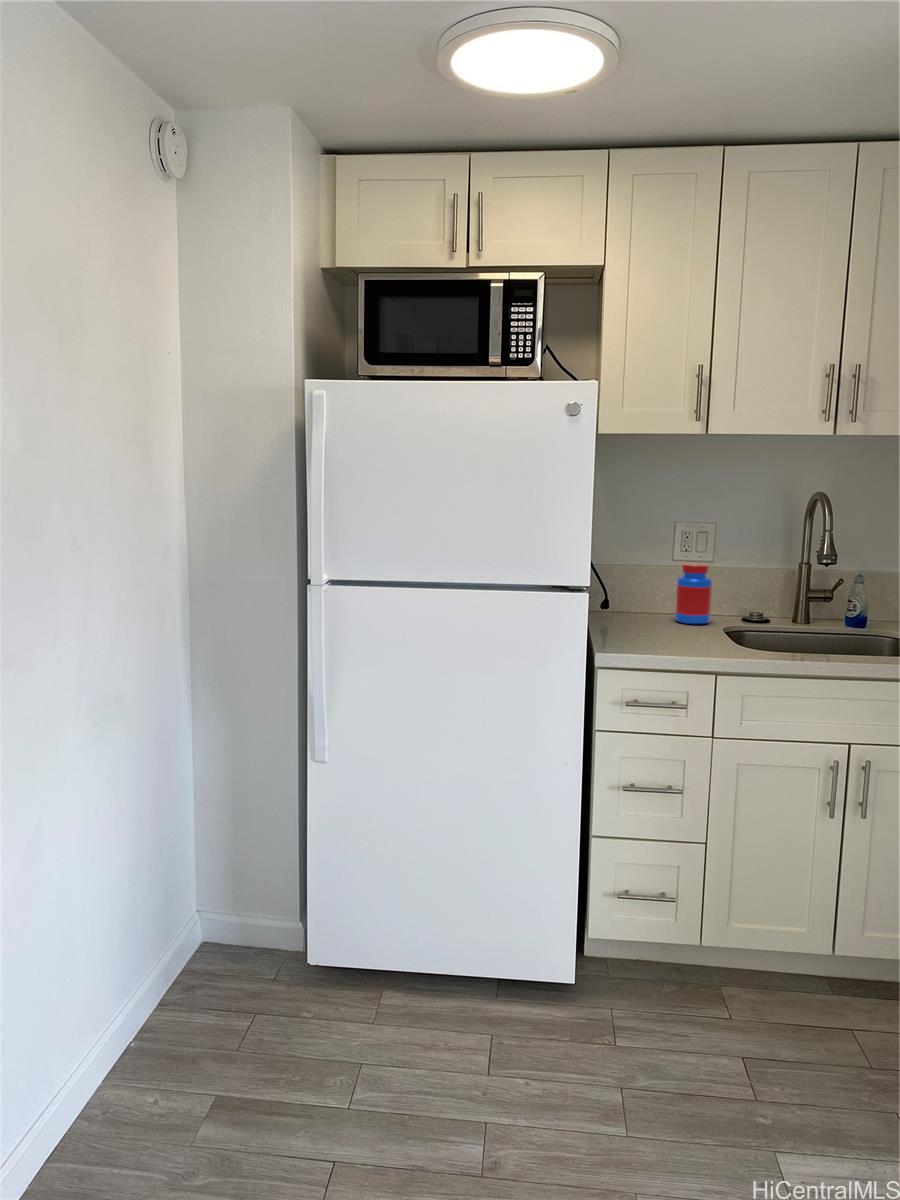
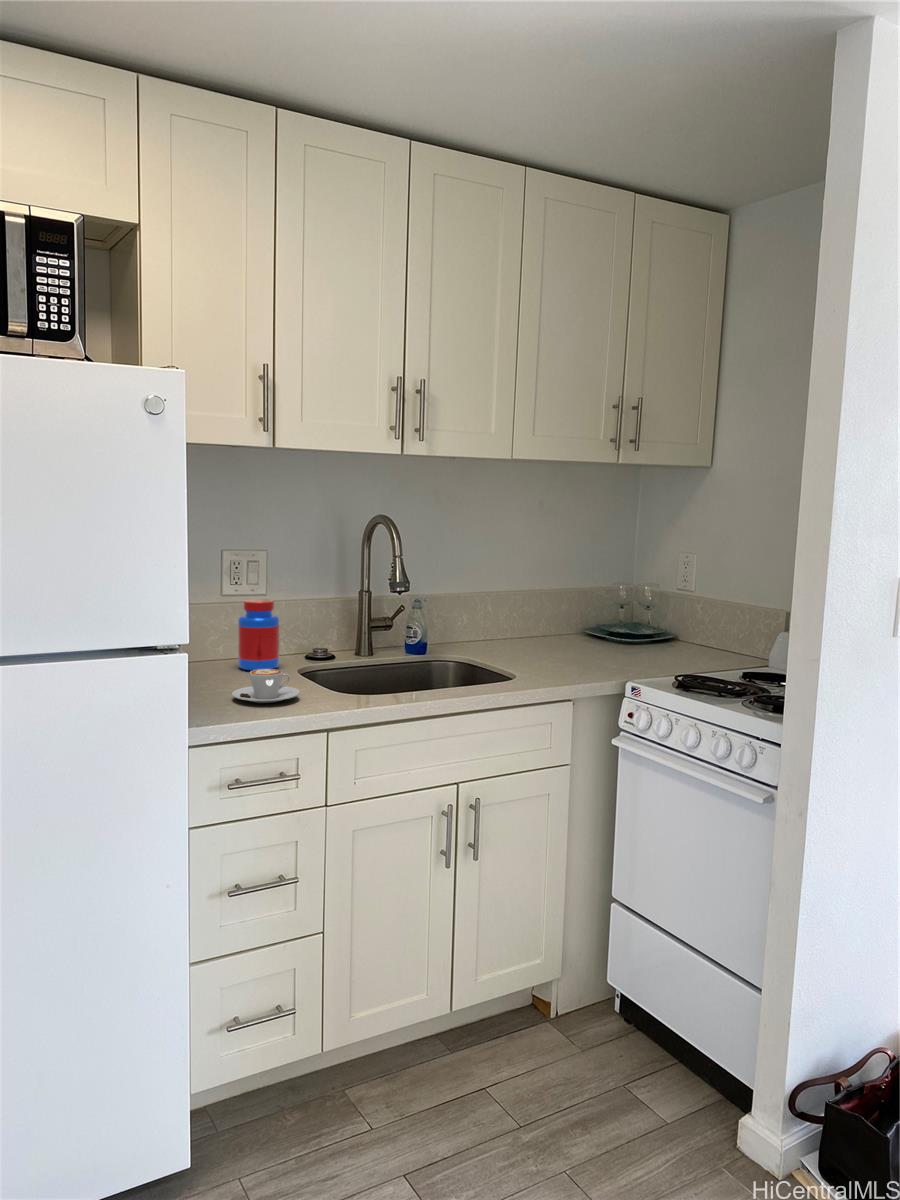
coffee cup: none [647,619,703,646] -> present [232,669,300,703]

